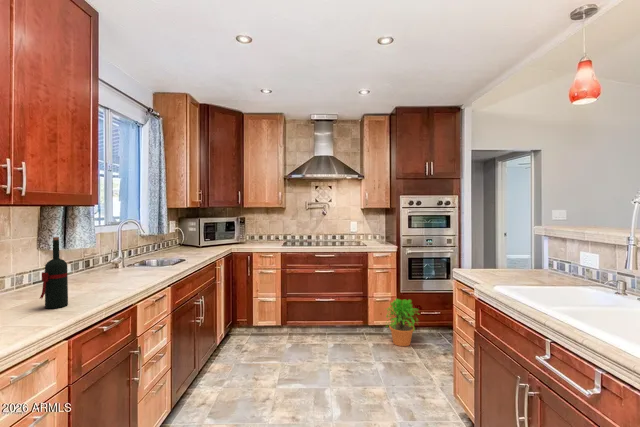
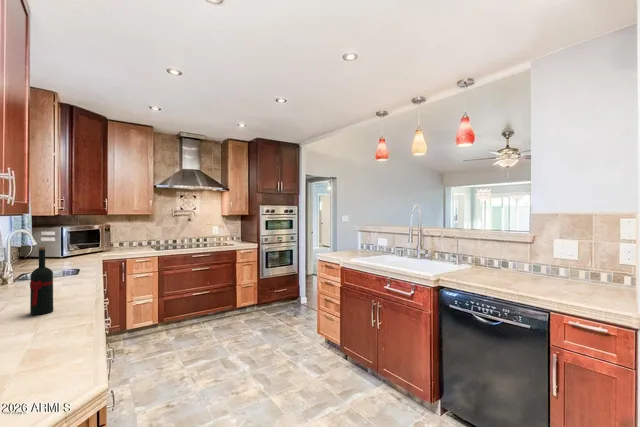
potted plant: present [387,299,417,346] -> none [250,282,279,318]

